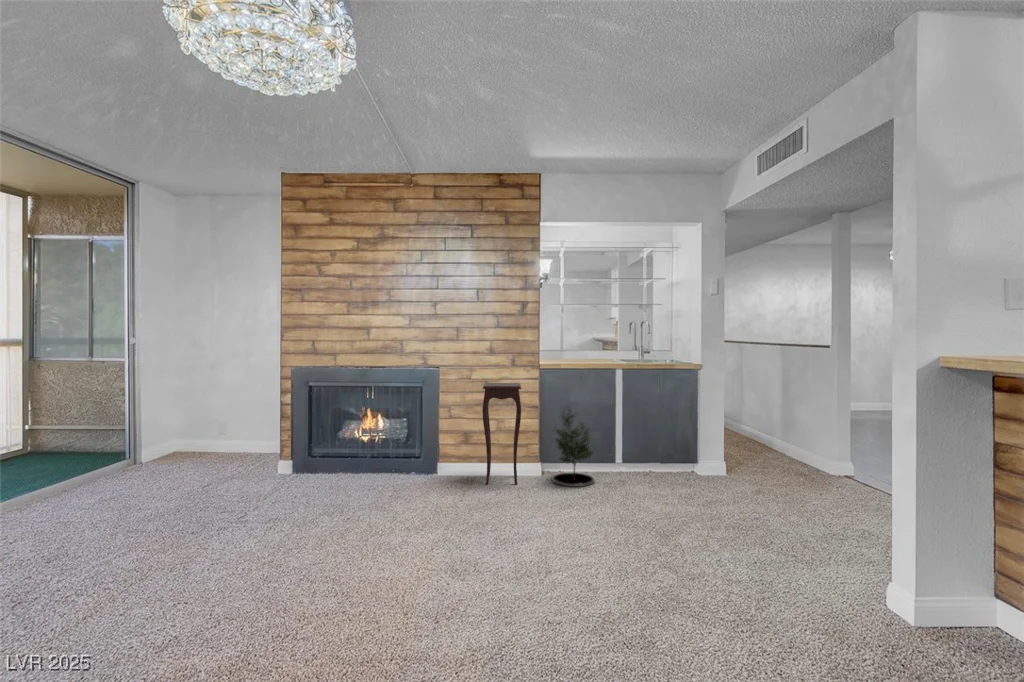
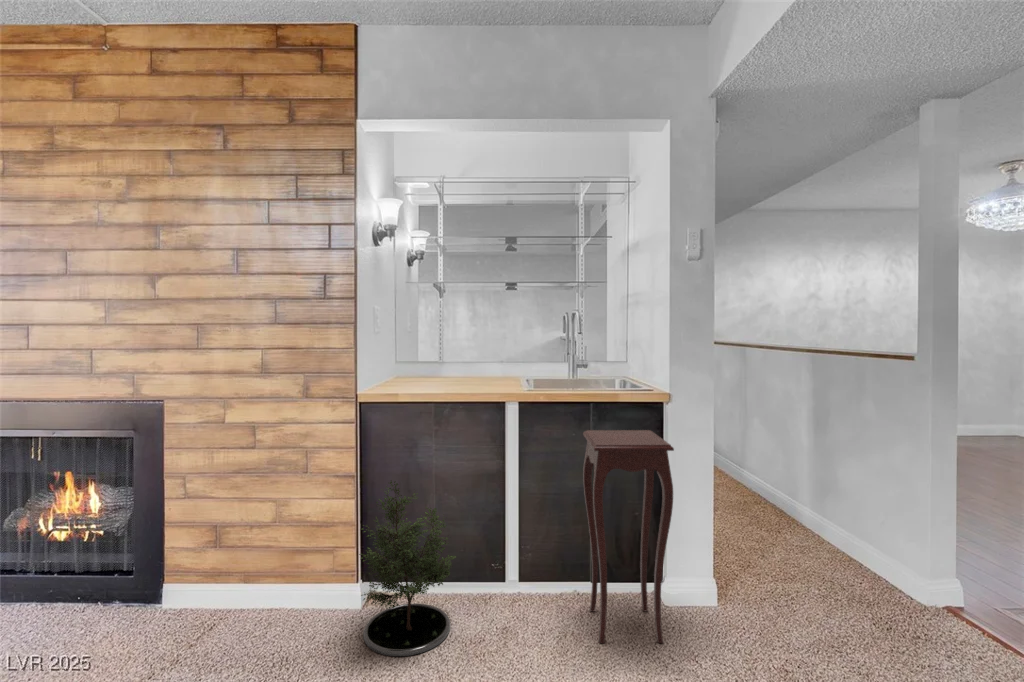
side table: present [483,383,521,485] -> present [583,430,674,643]

